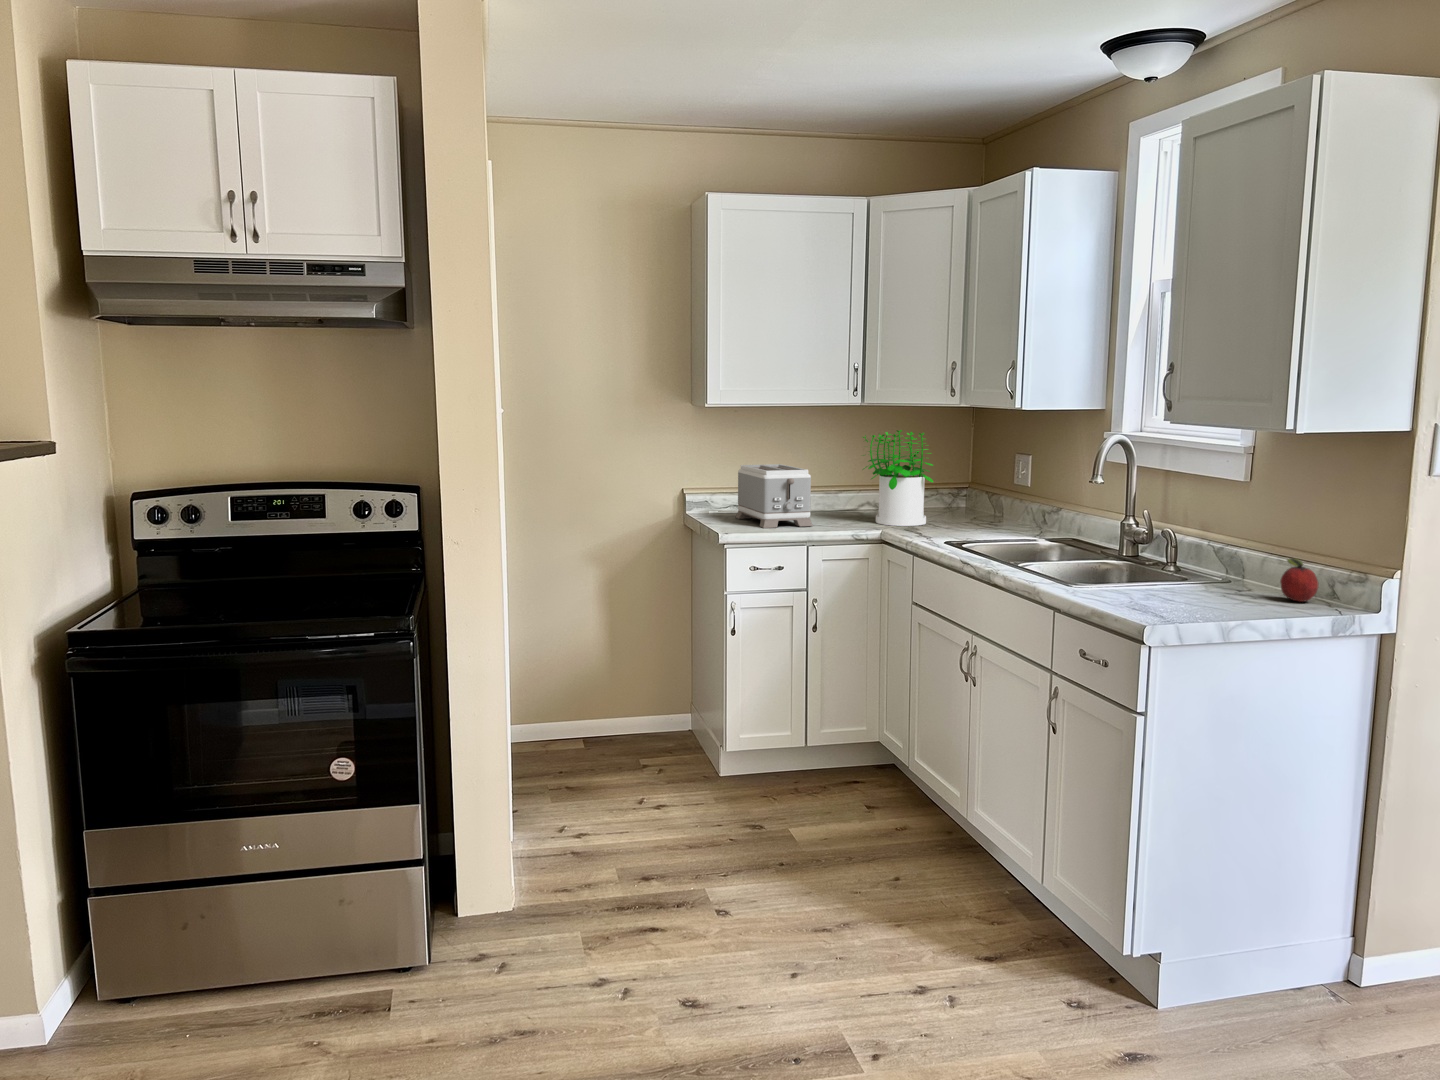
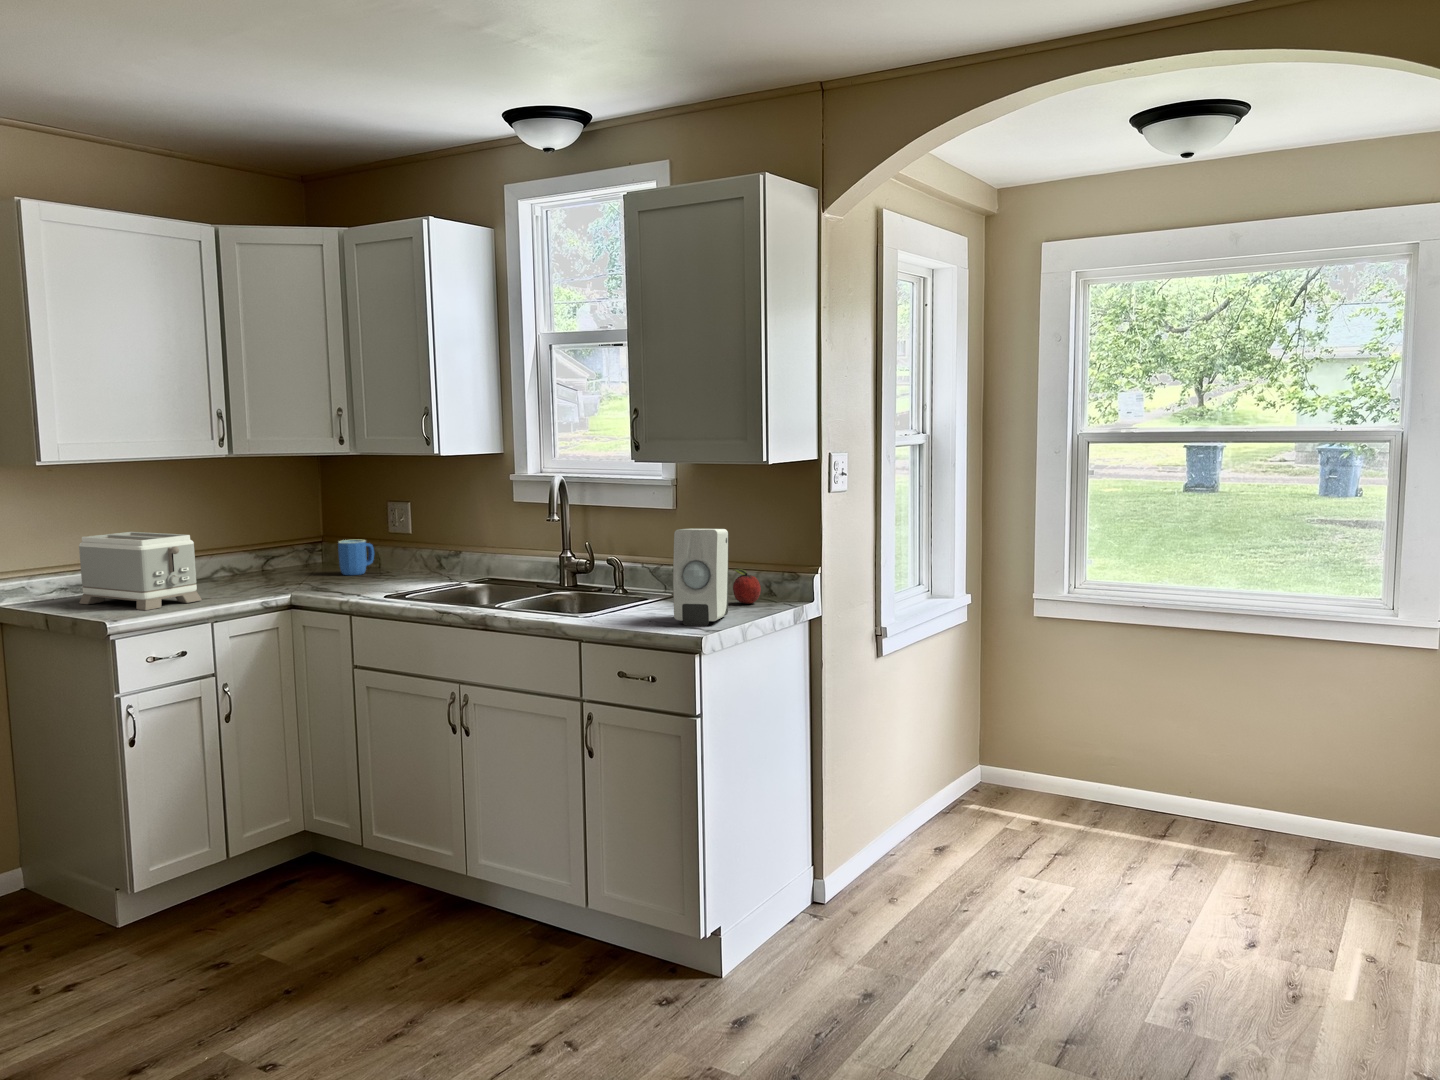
potted plant: present [863,430,933,526] -> none [233,482,327,589]
mug: none [956,488,991,522] -> present [338,540,374,575]
soap dispenser: none [1155,501,1250,614] -> present [673,529,728,626]

